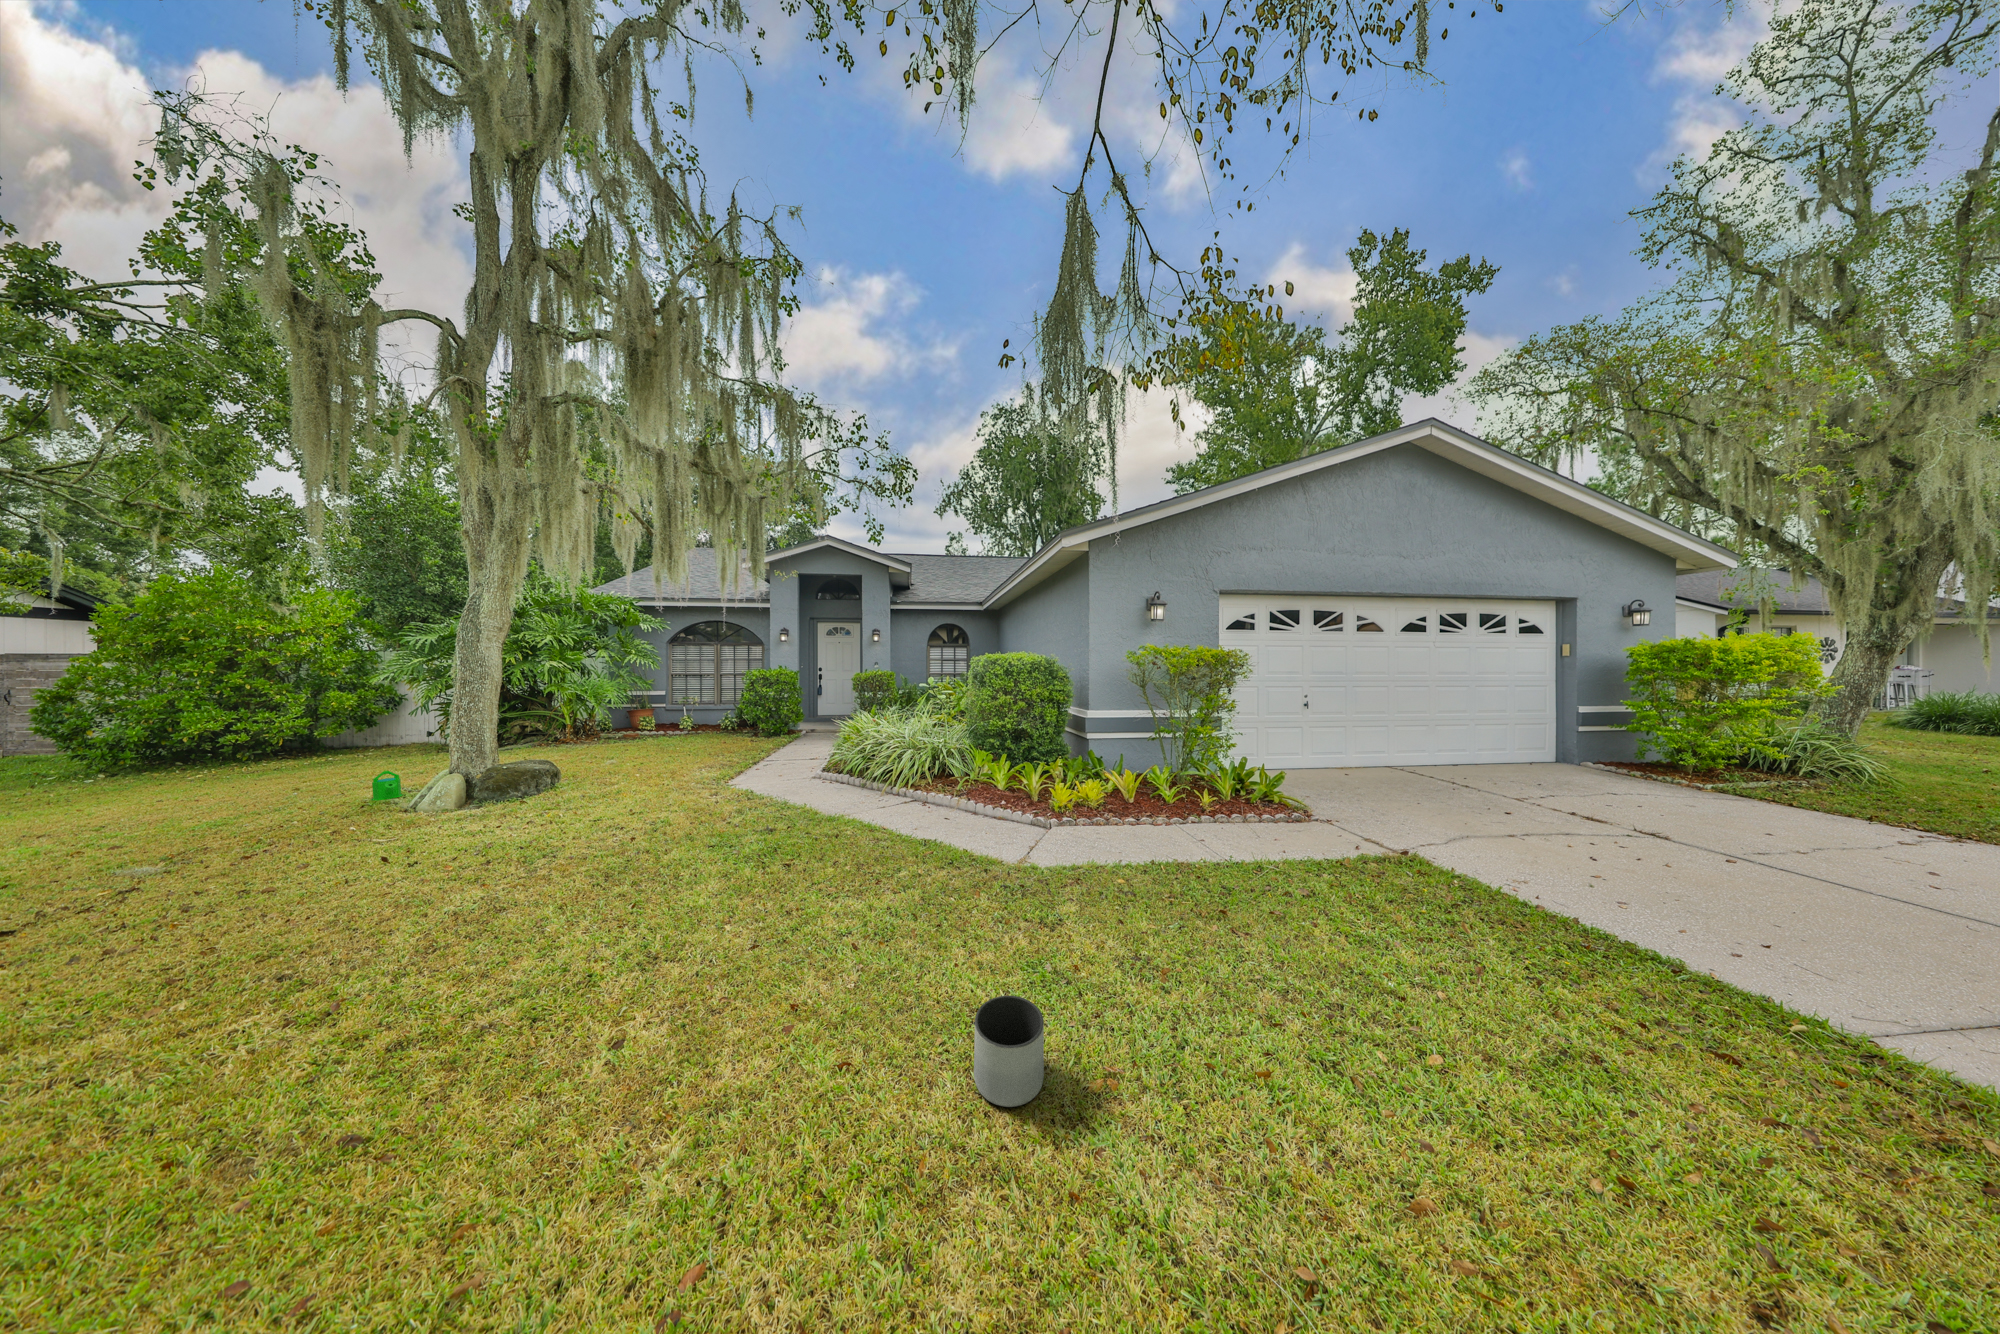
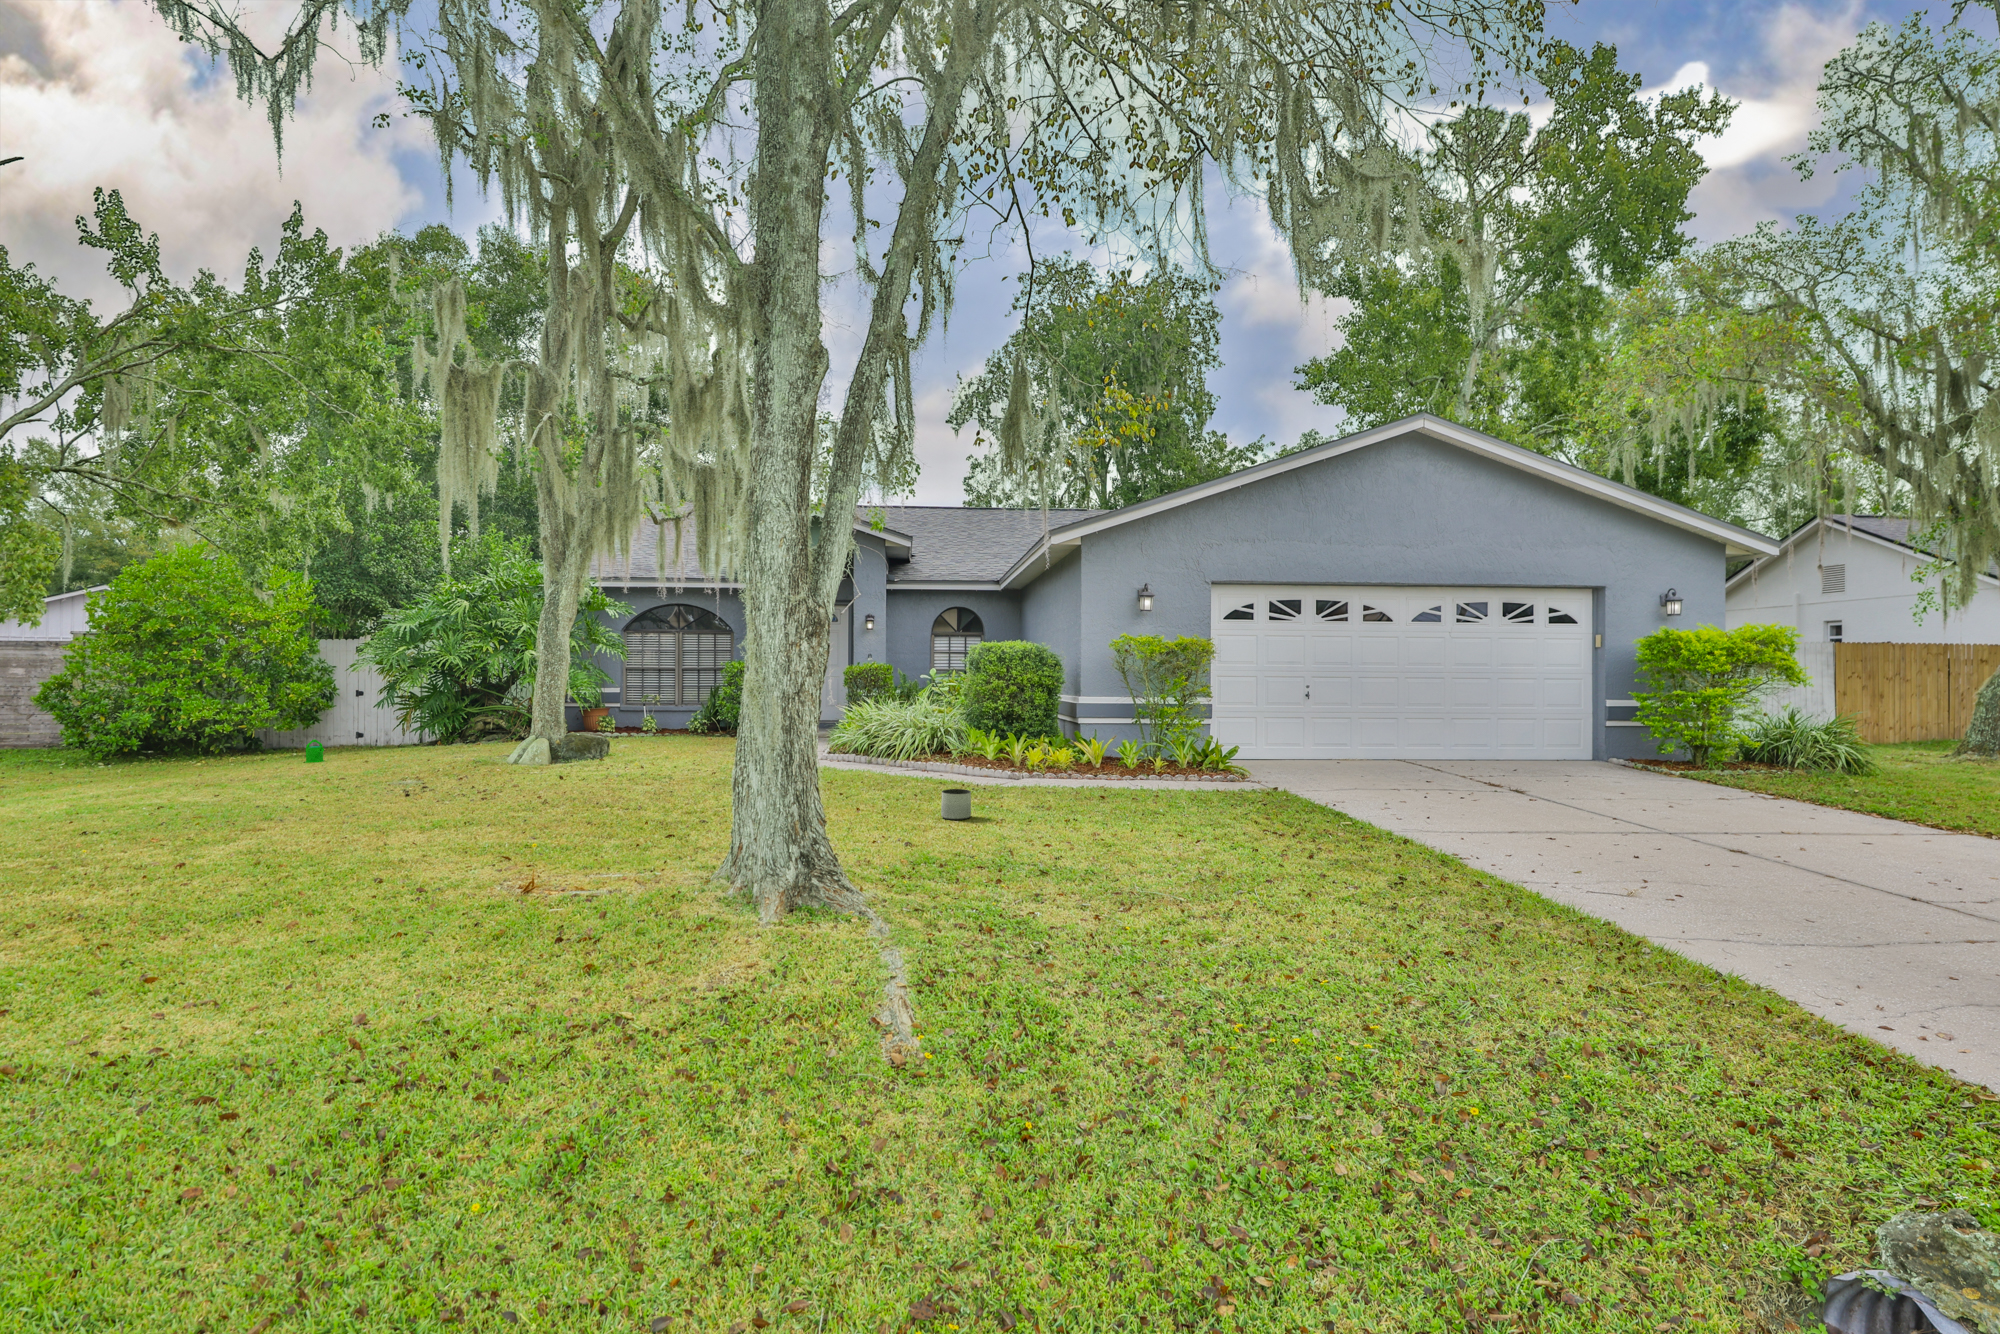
watering can: present [372,771,403,801] -> present [305,739,324,763]

